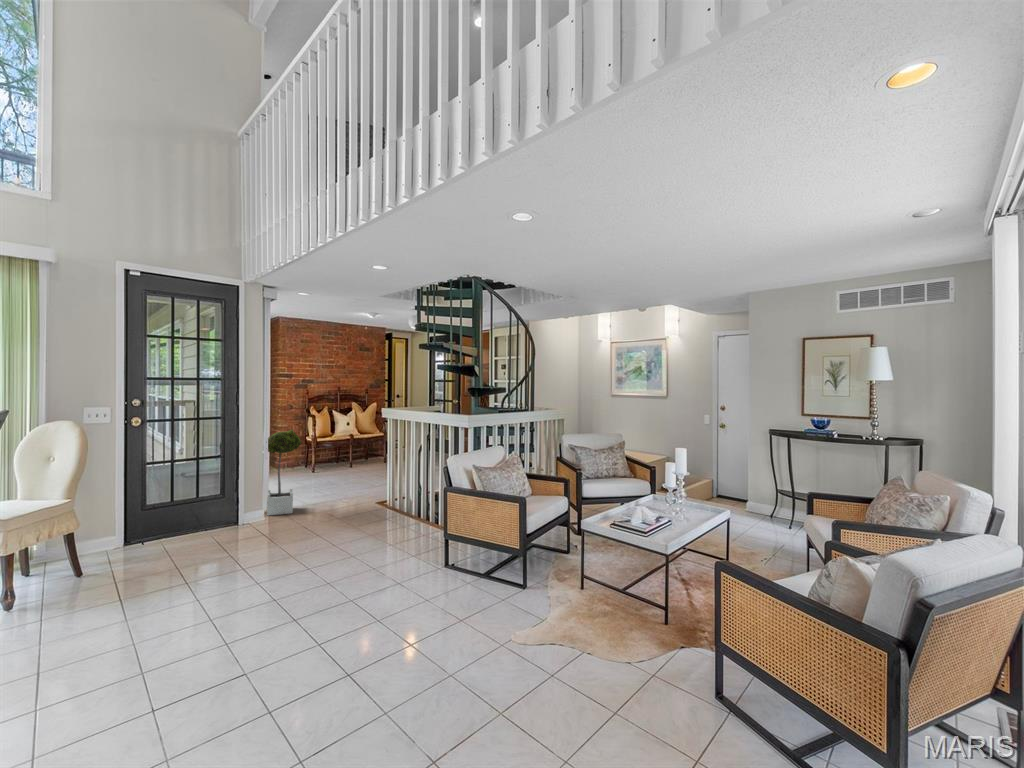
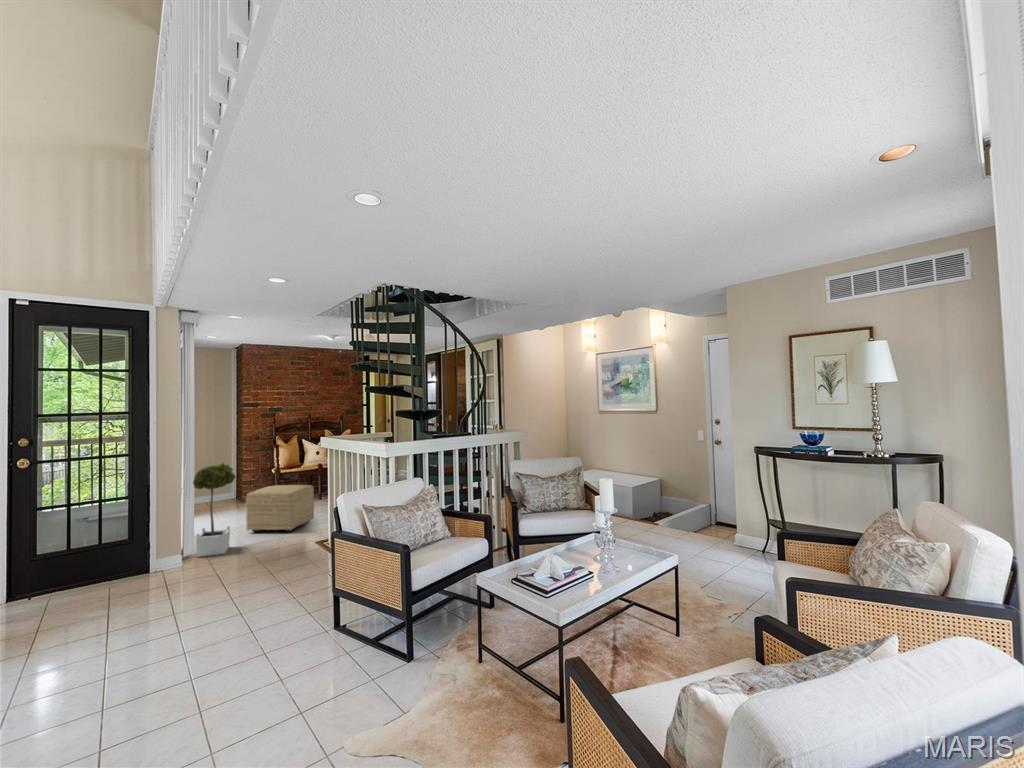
ottoman: none [297,454,355,497] -> present [246,485,314,532]

